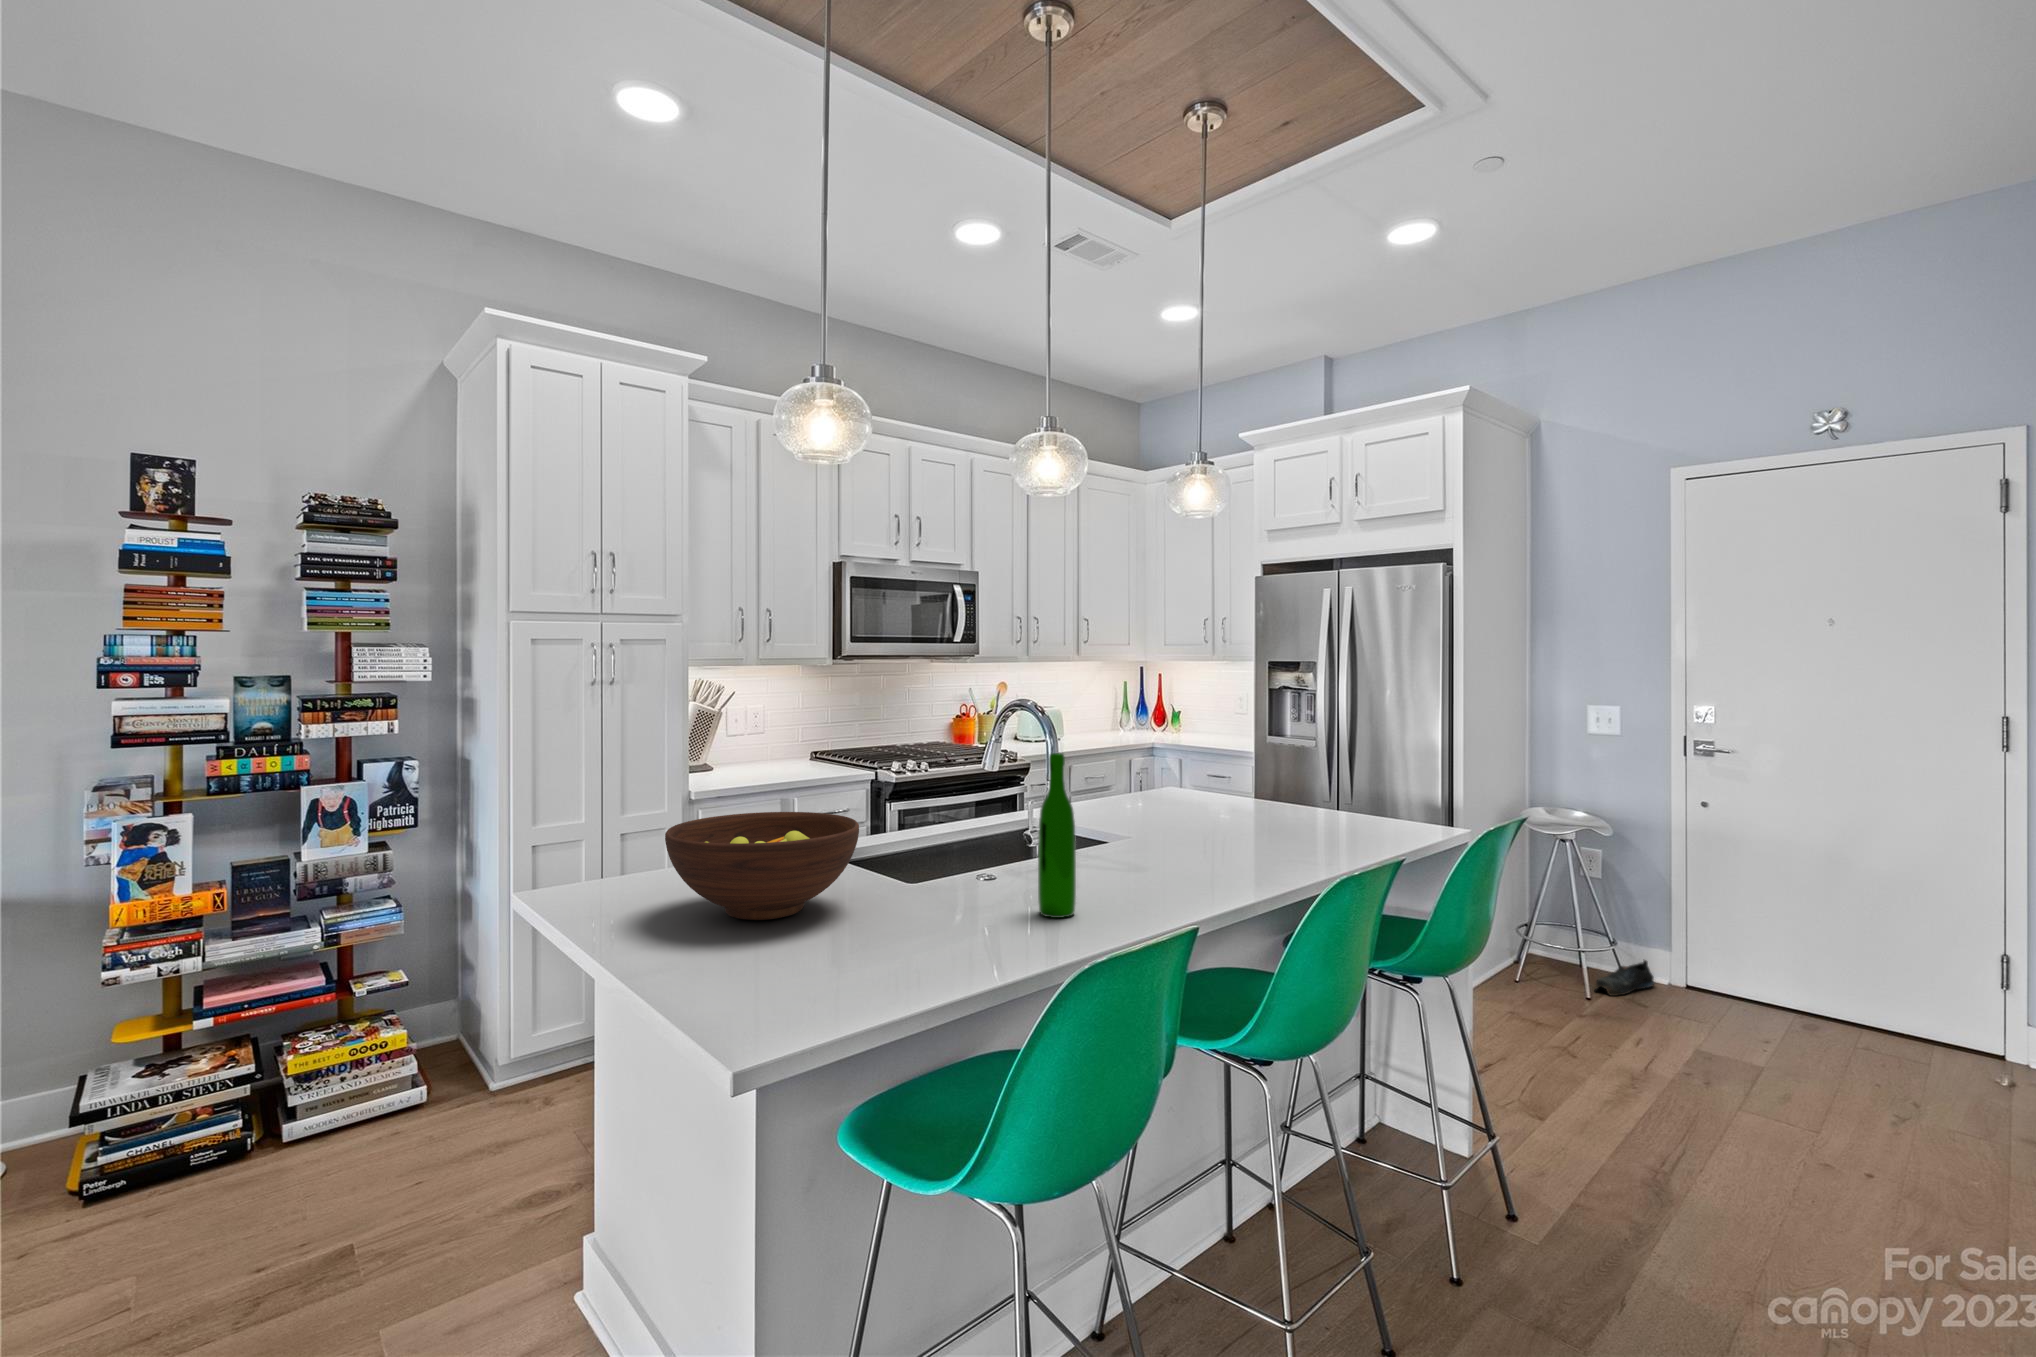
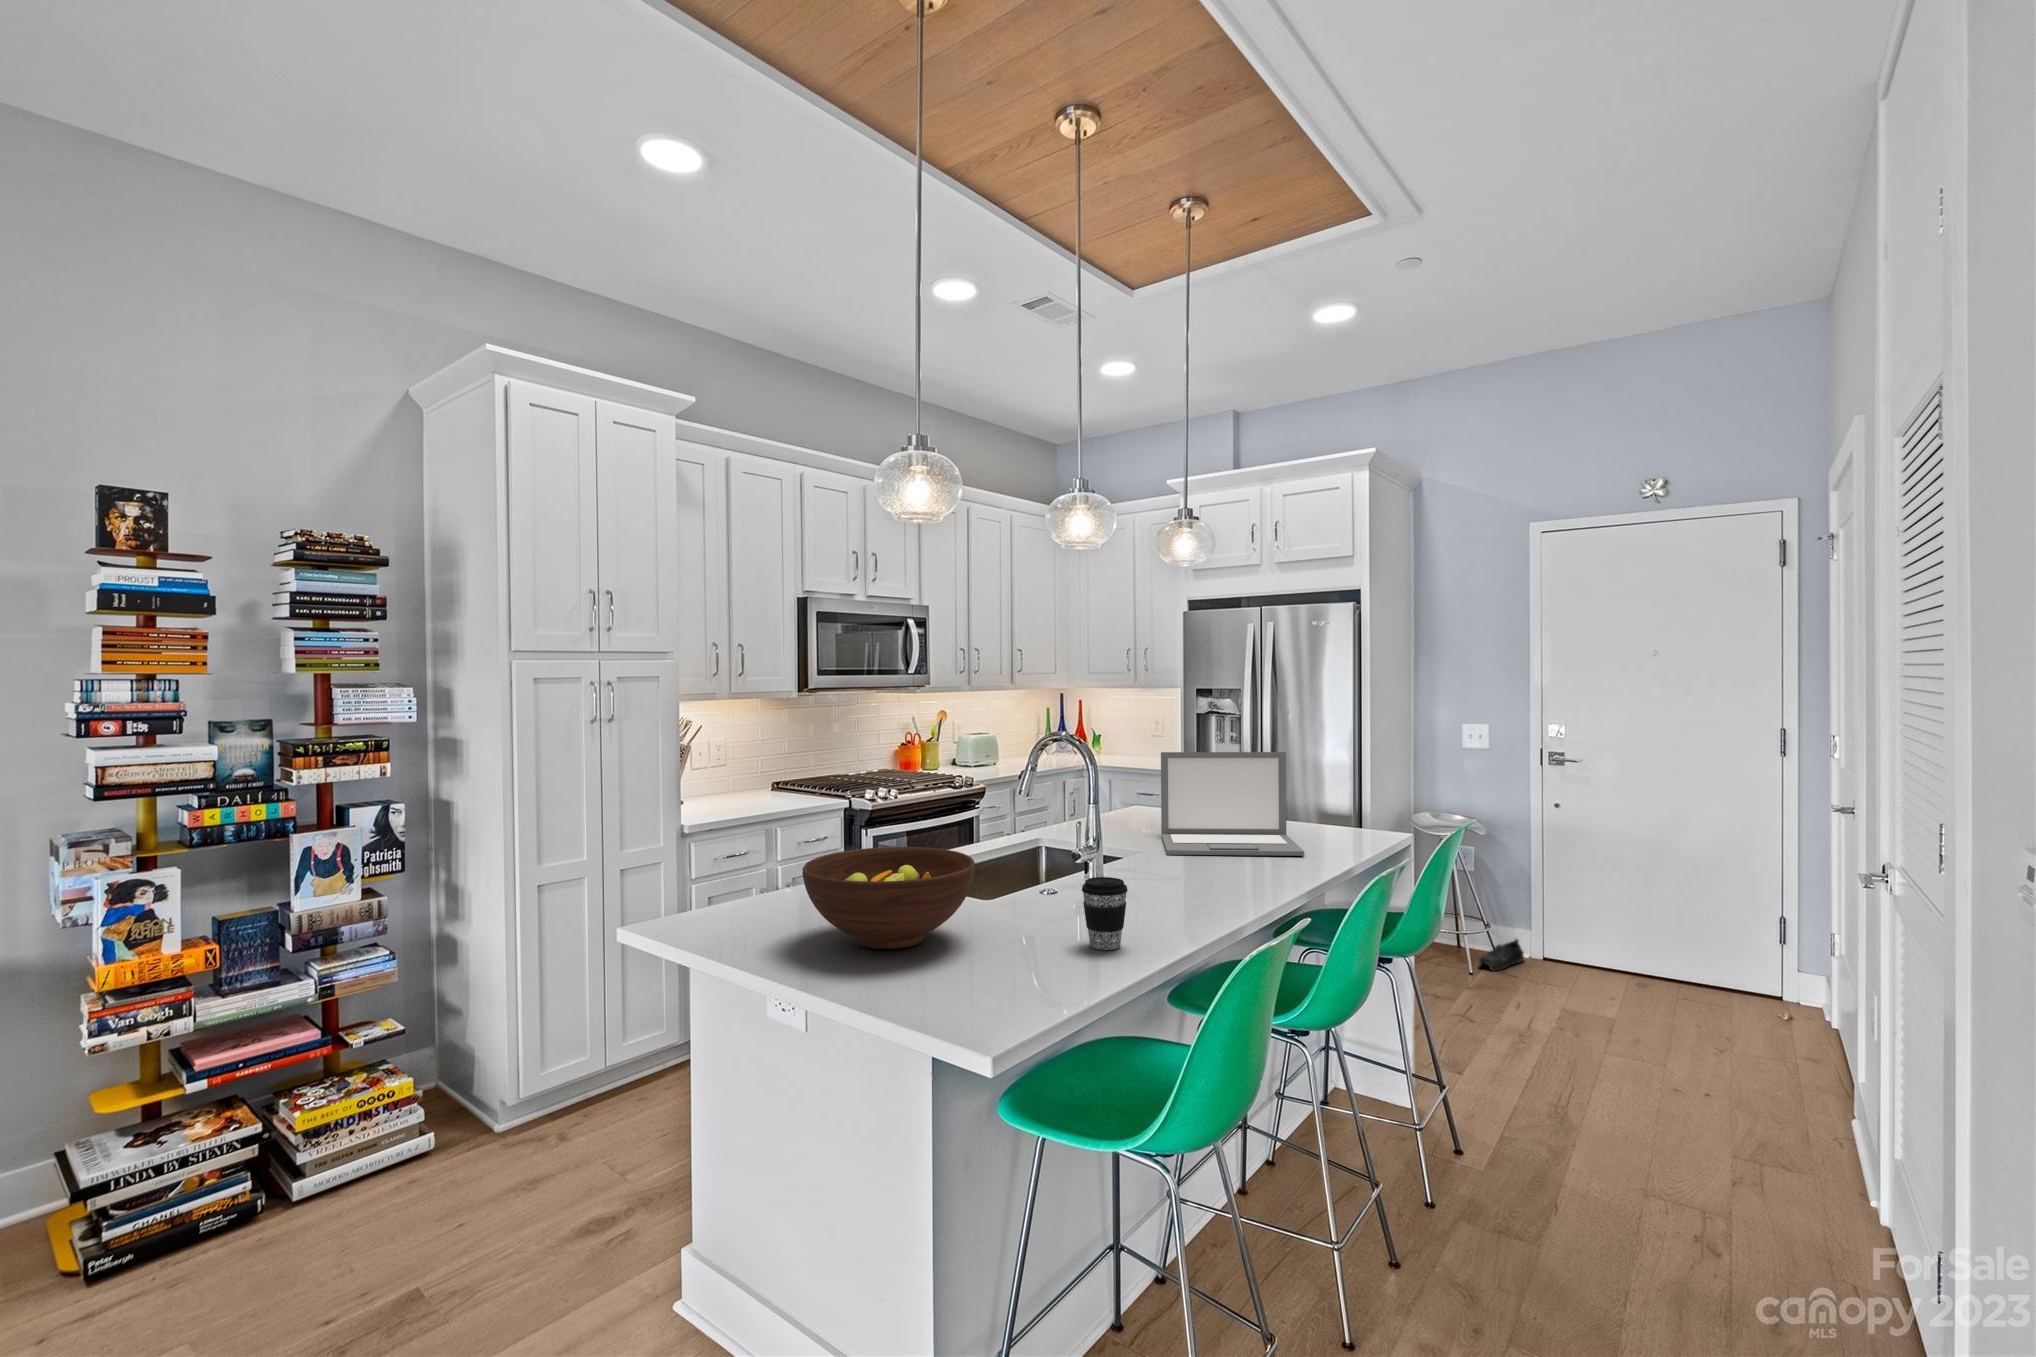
laptop: none [1156,726,1312,845] -> present [1161,752,1304,856]
wine bottle: present [1038,753,1076,918] -> none [1131,788,1164,933]
coffee cup: none [965,851,1017,933] -> present [1082,877,1128,950]

